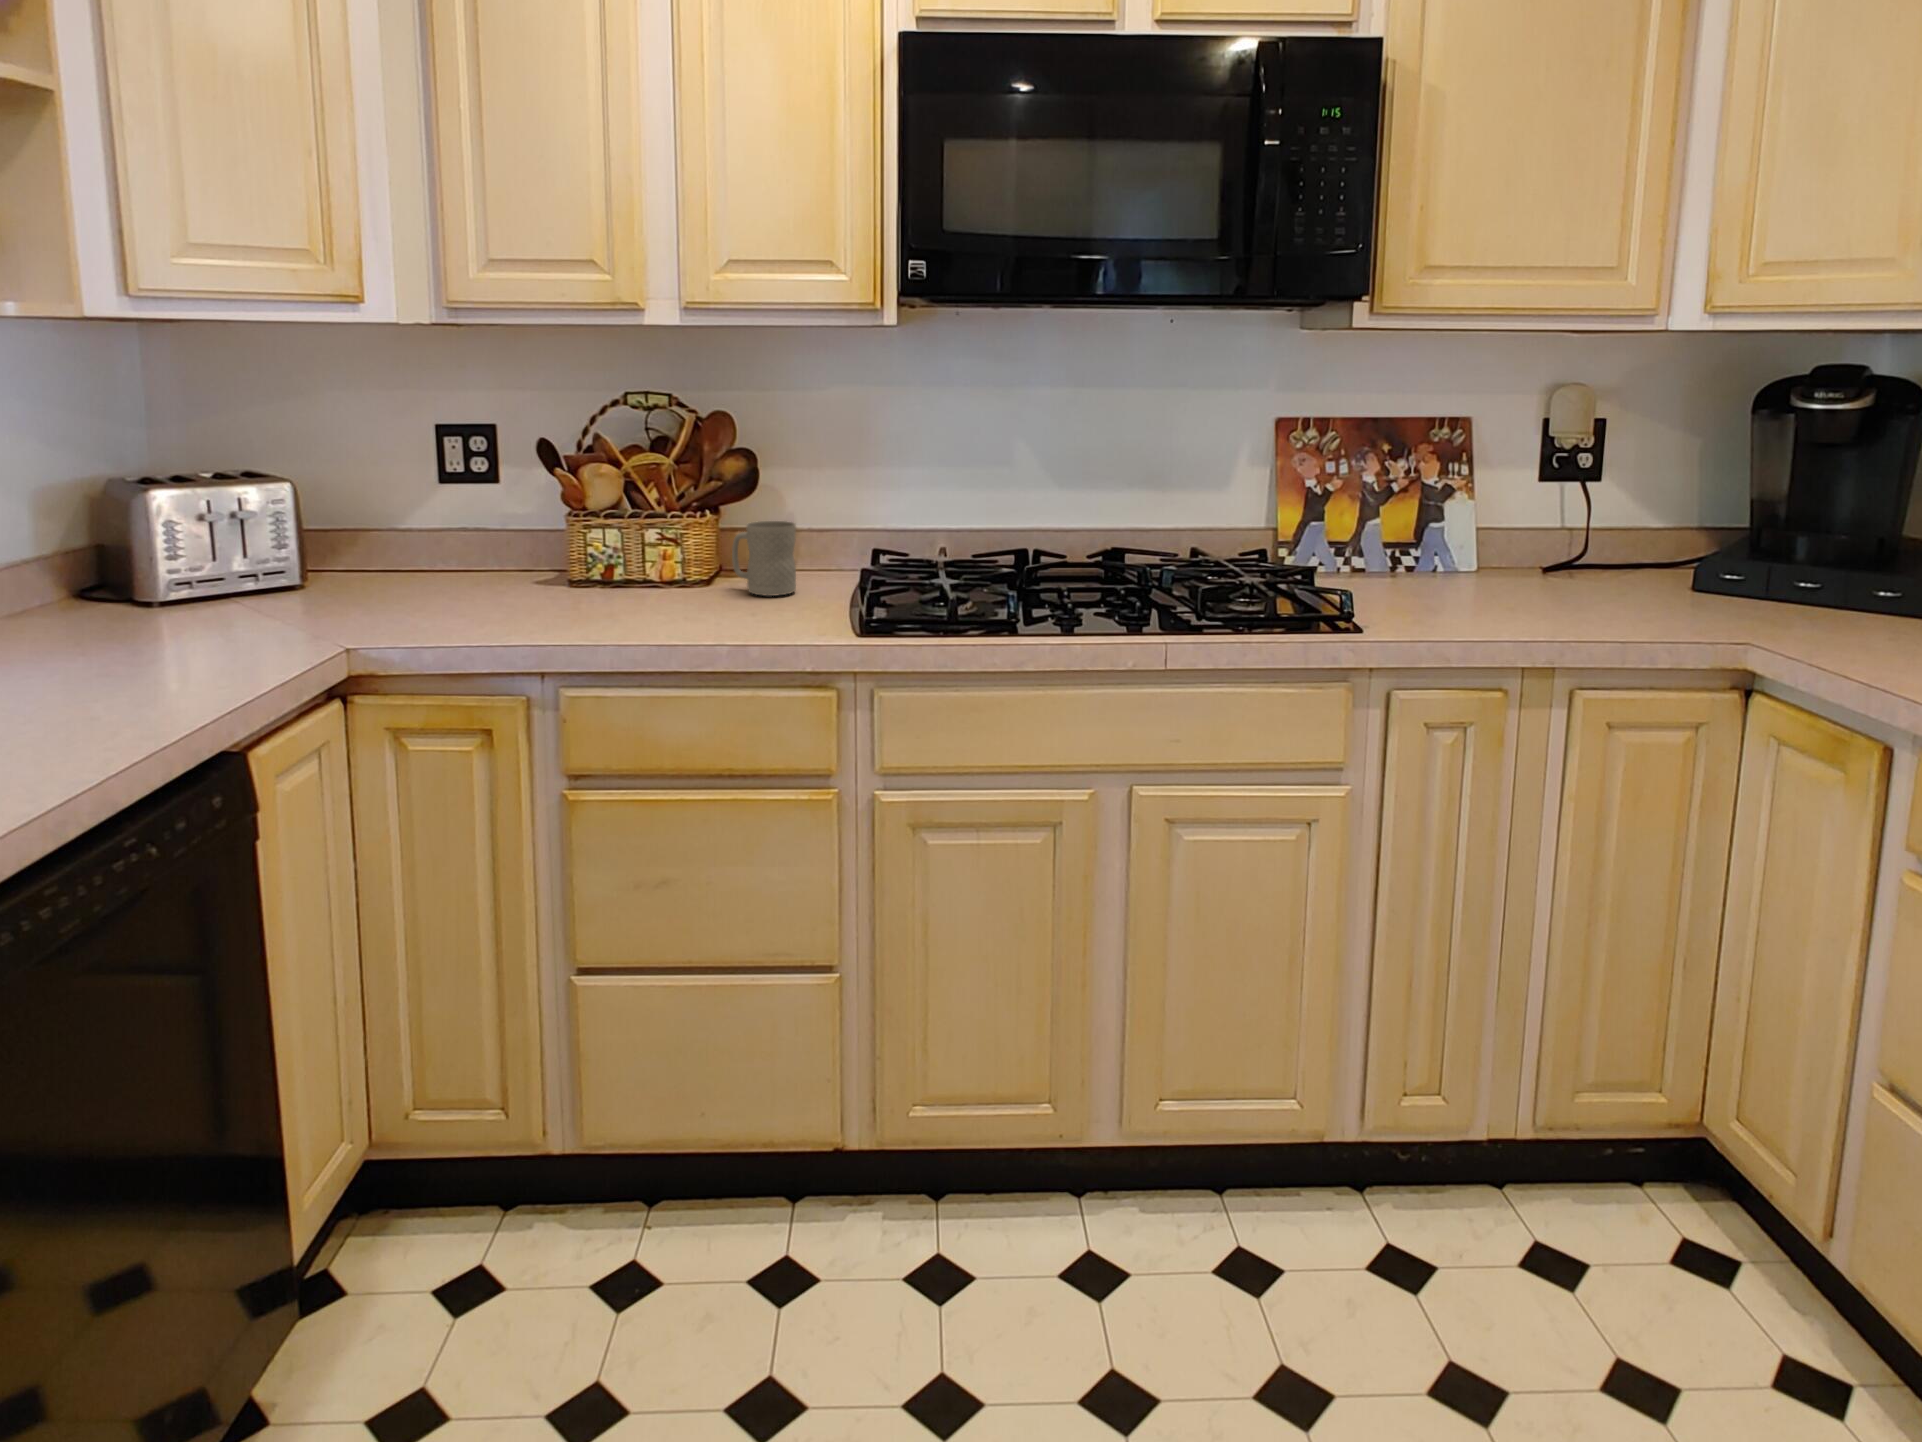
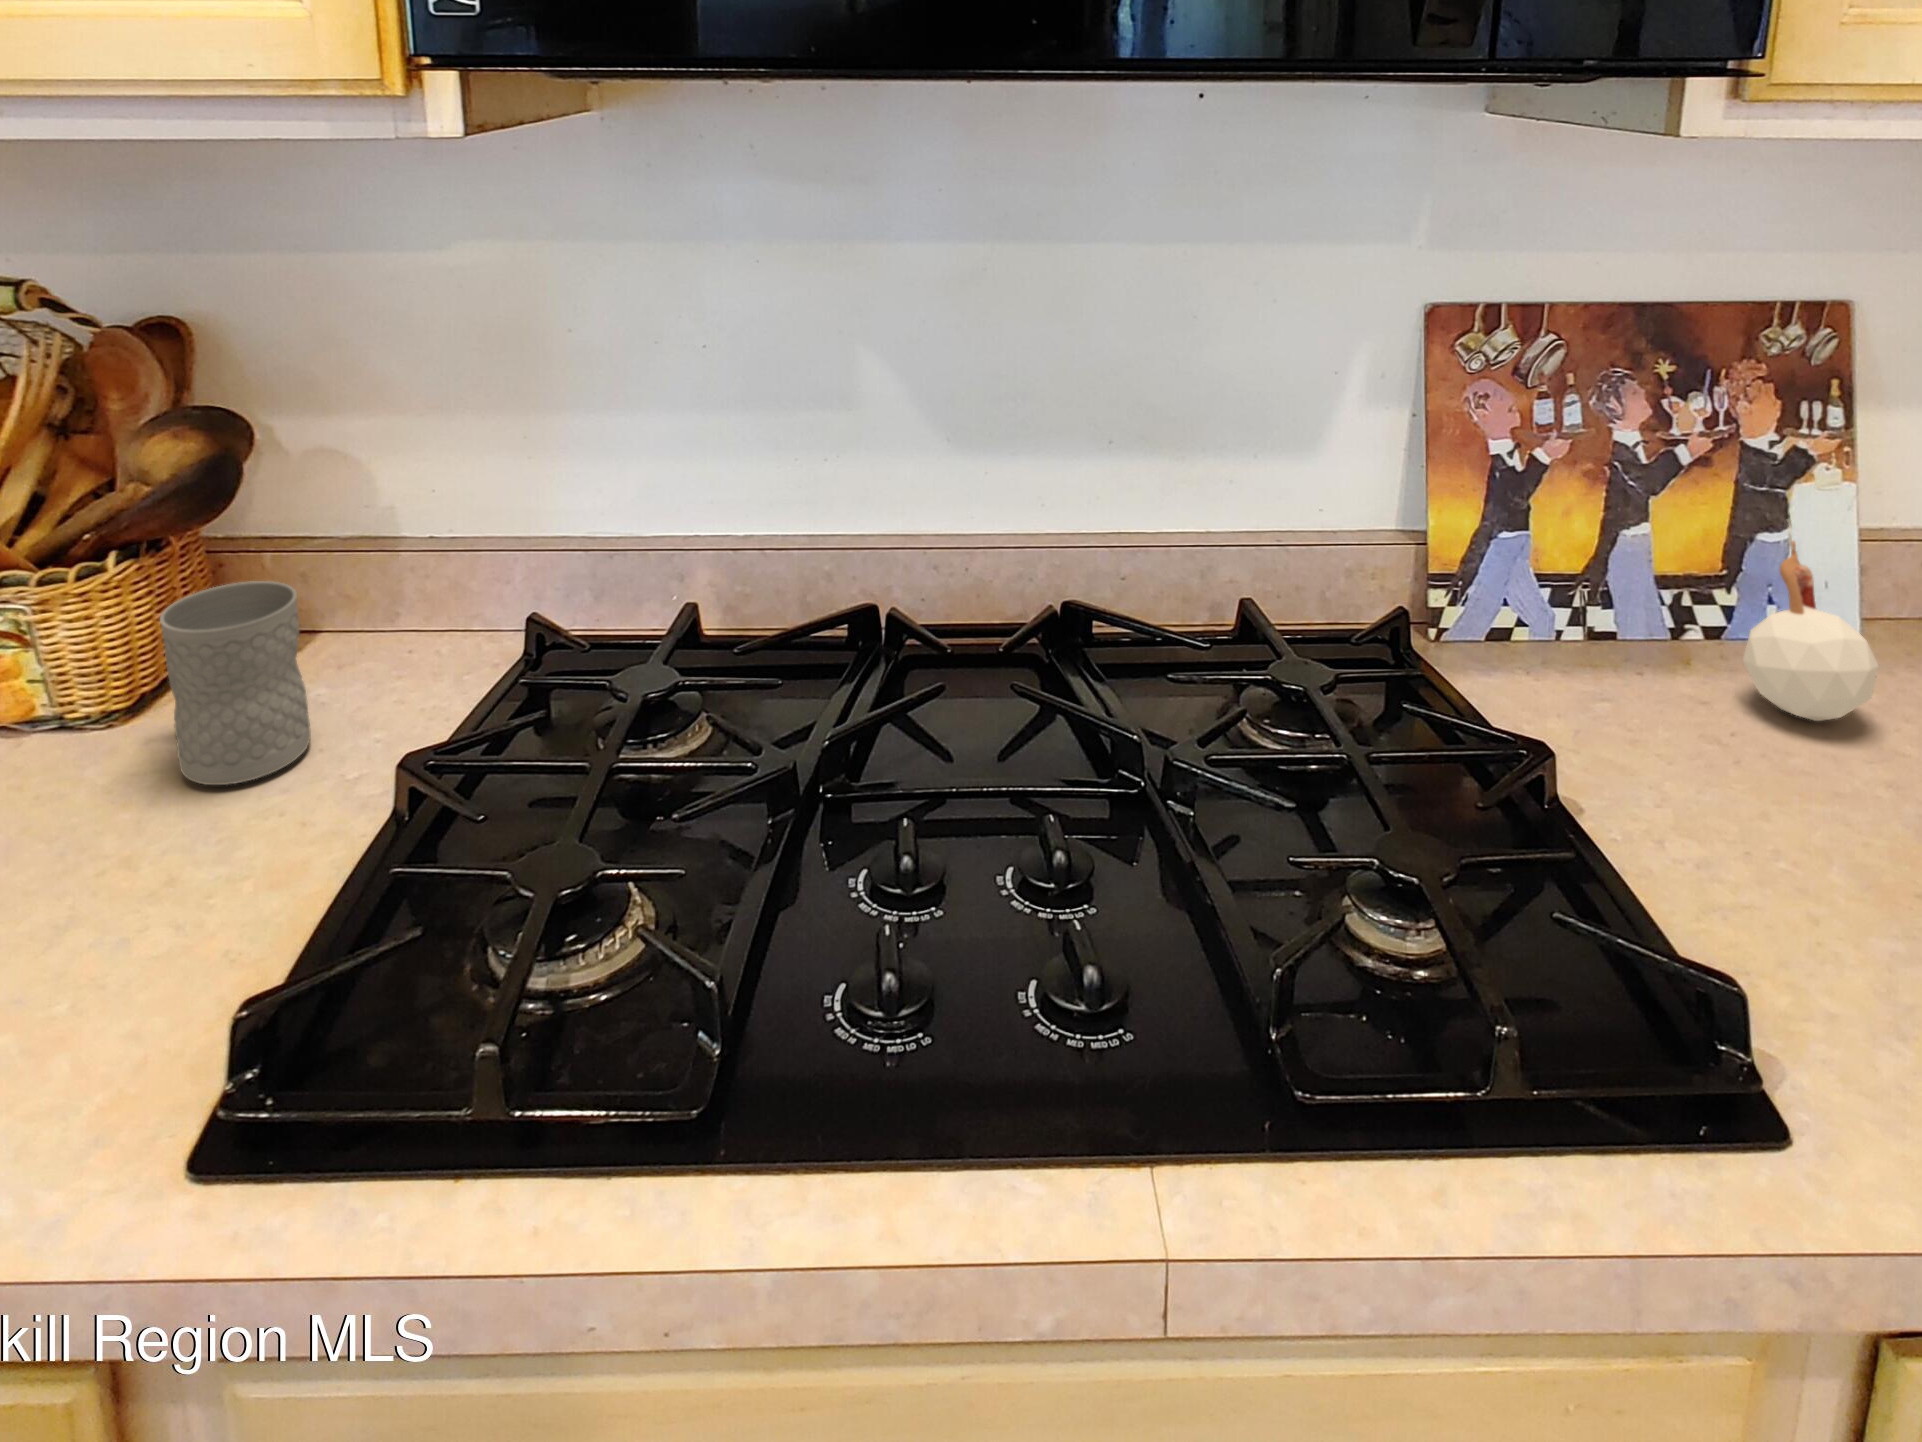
candle: none [1410,504,1462,588] -> present [1743,519,1878,721]

